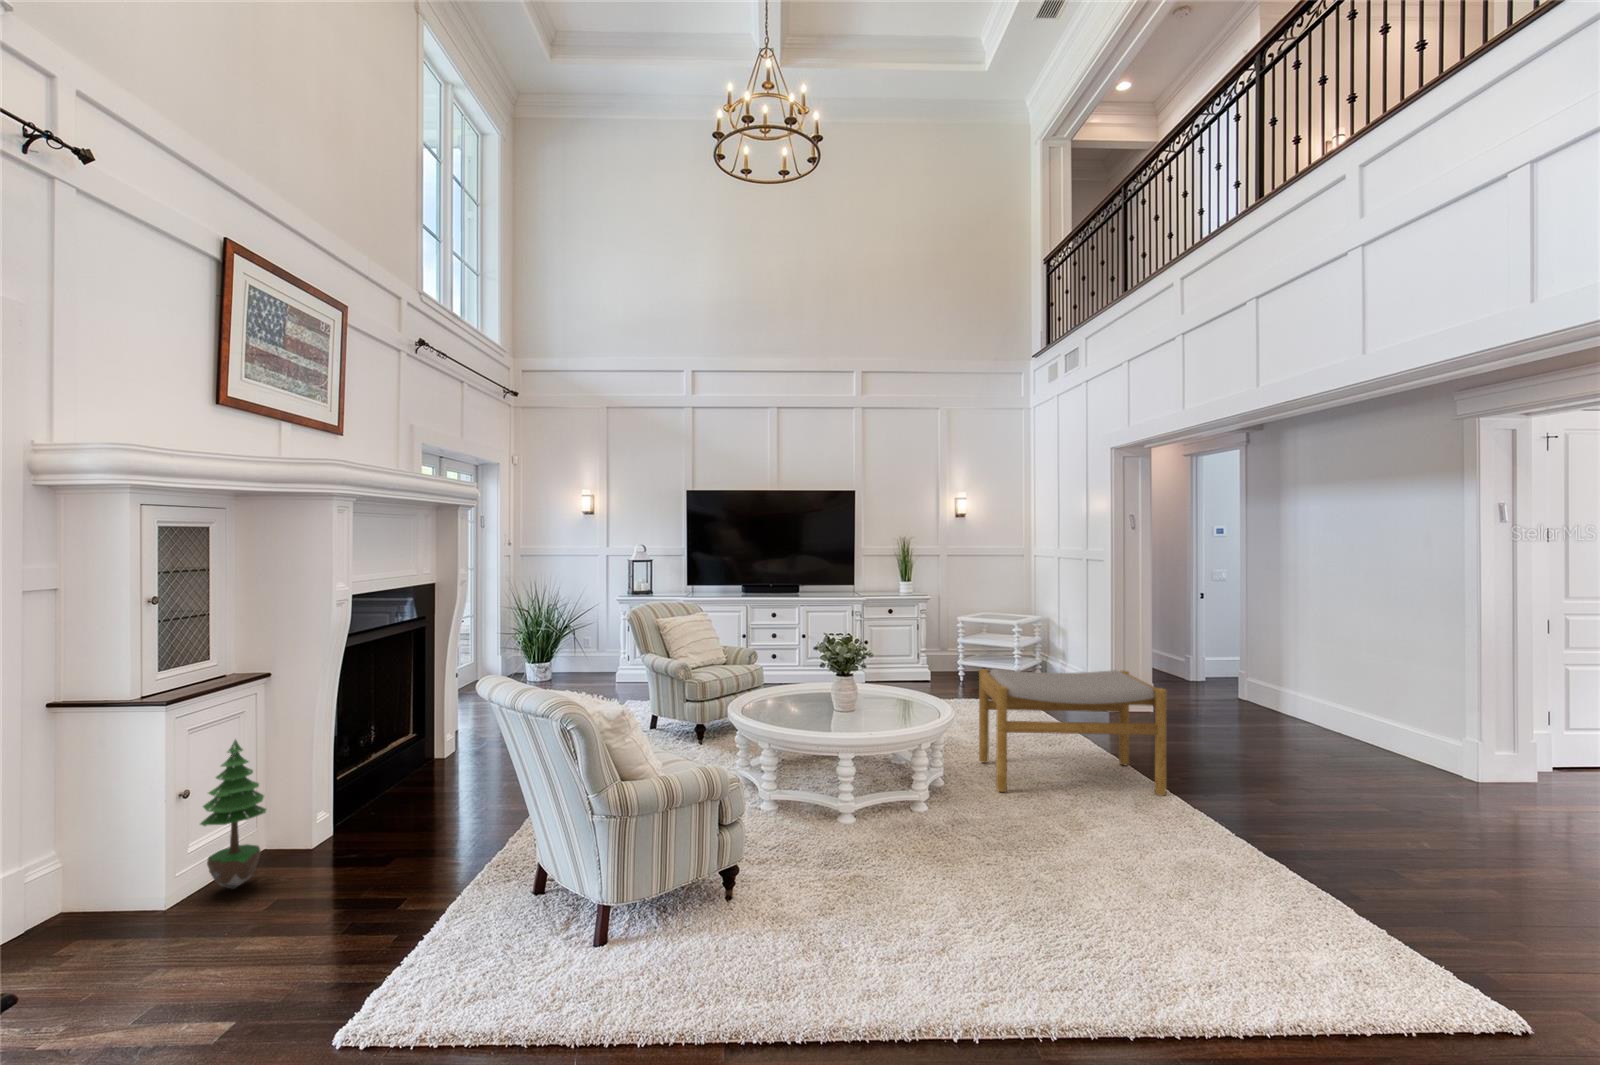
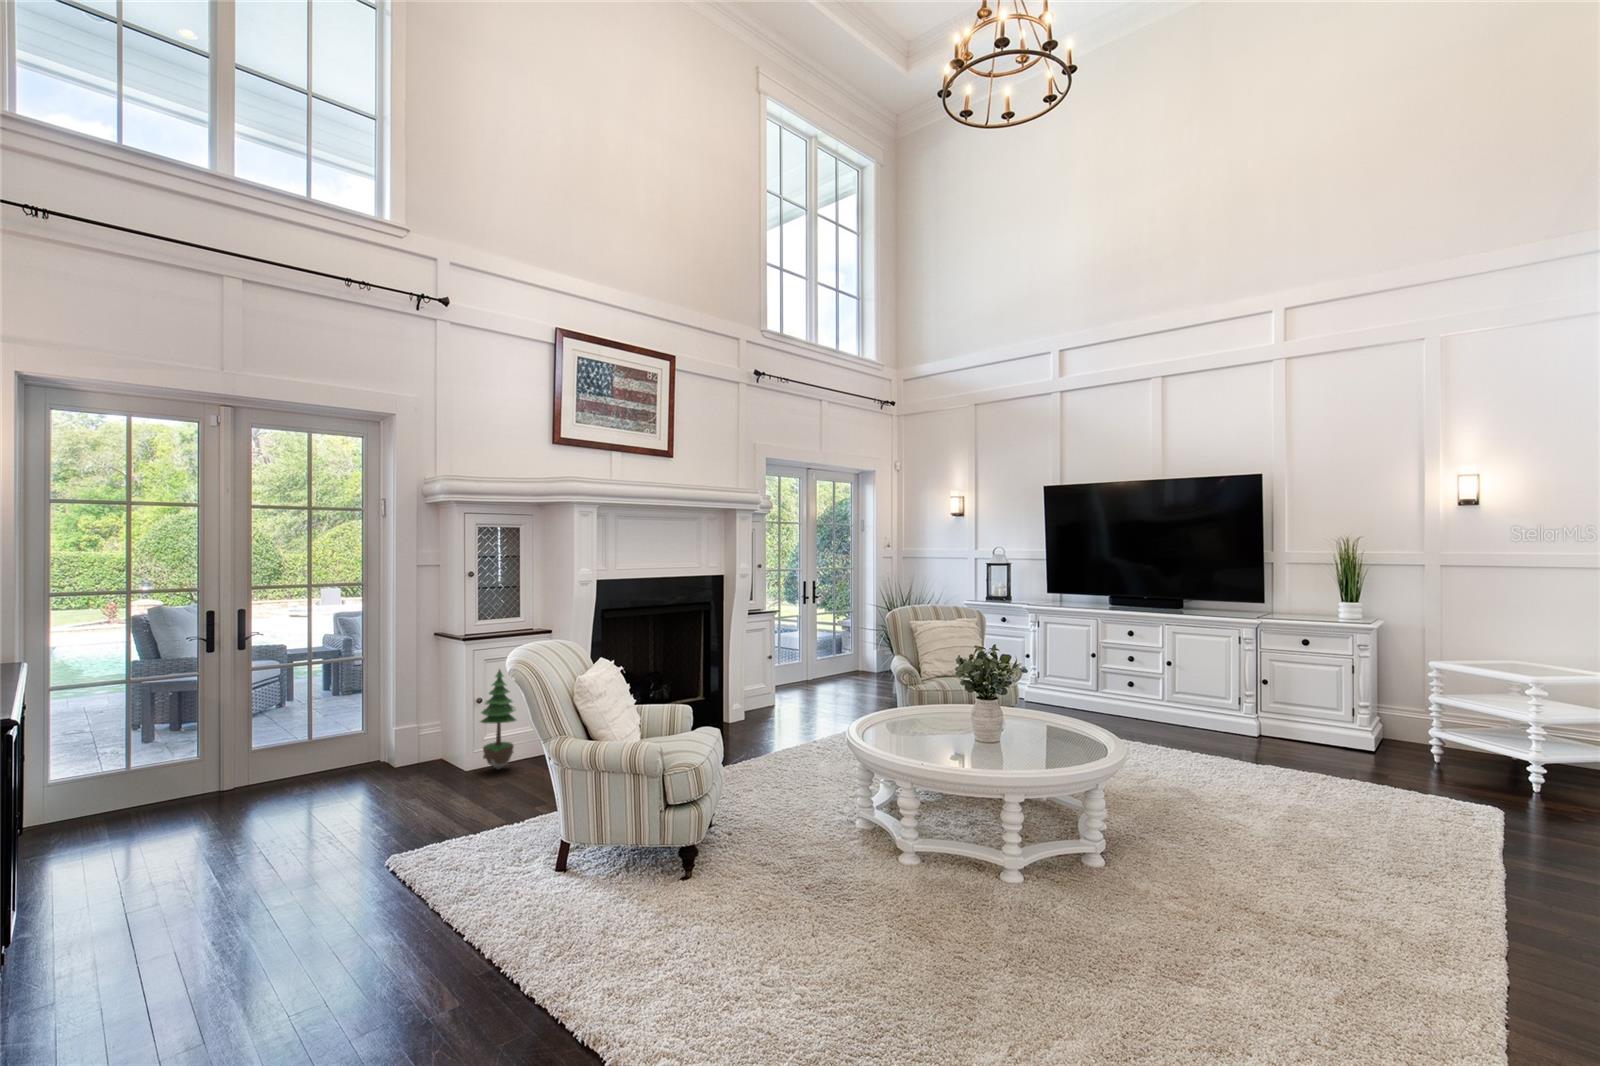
footstool: present [979,669,1167,796] -> none [1149,723,1501,1013]

